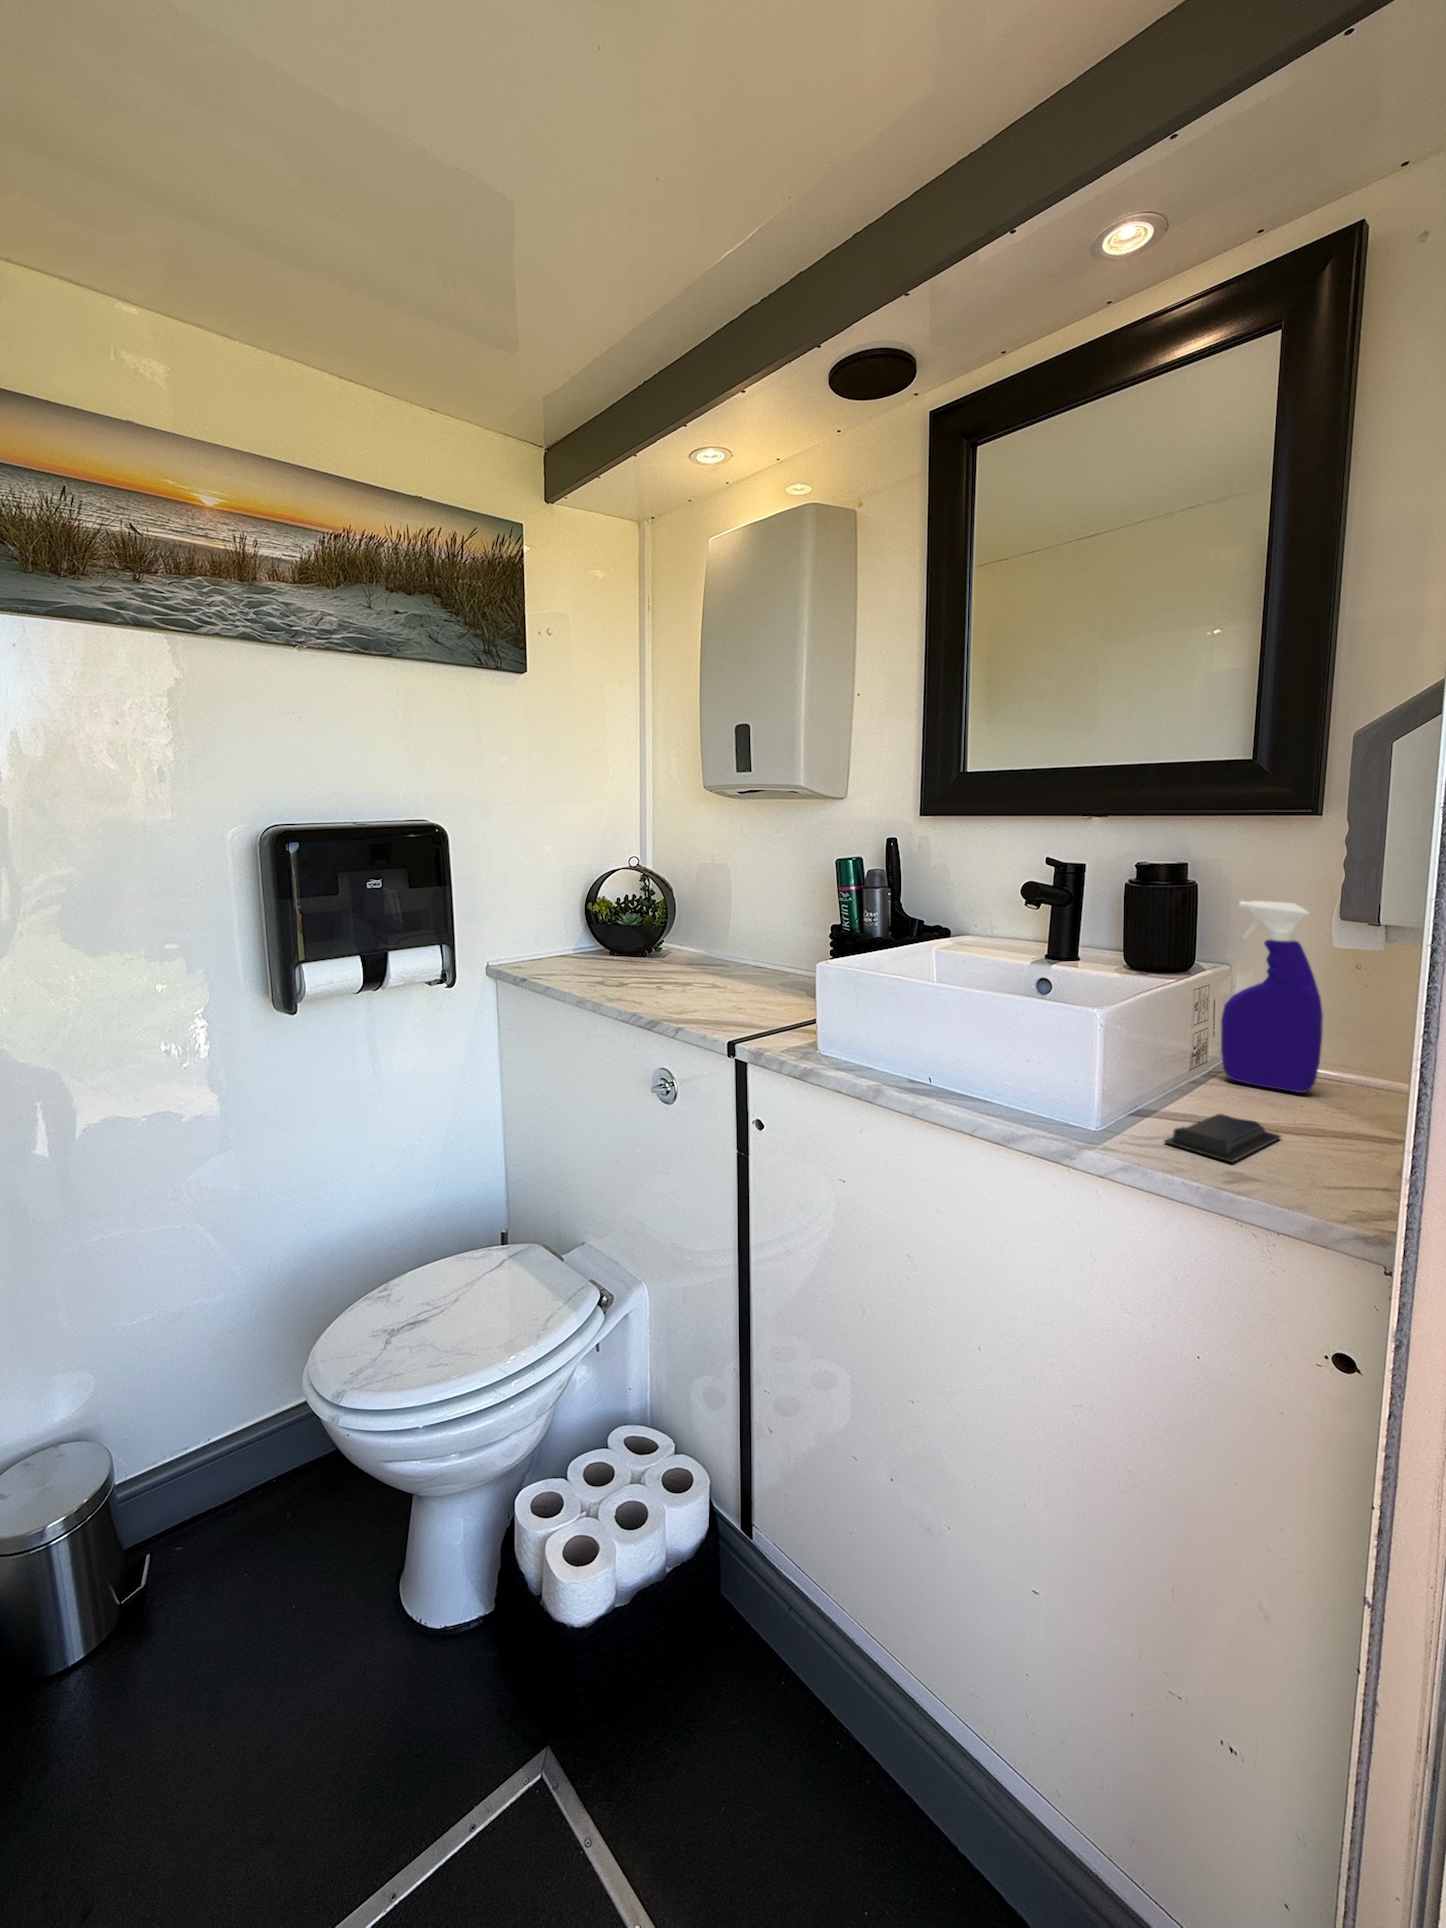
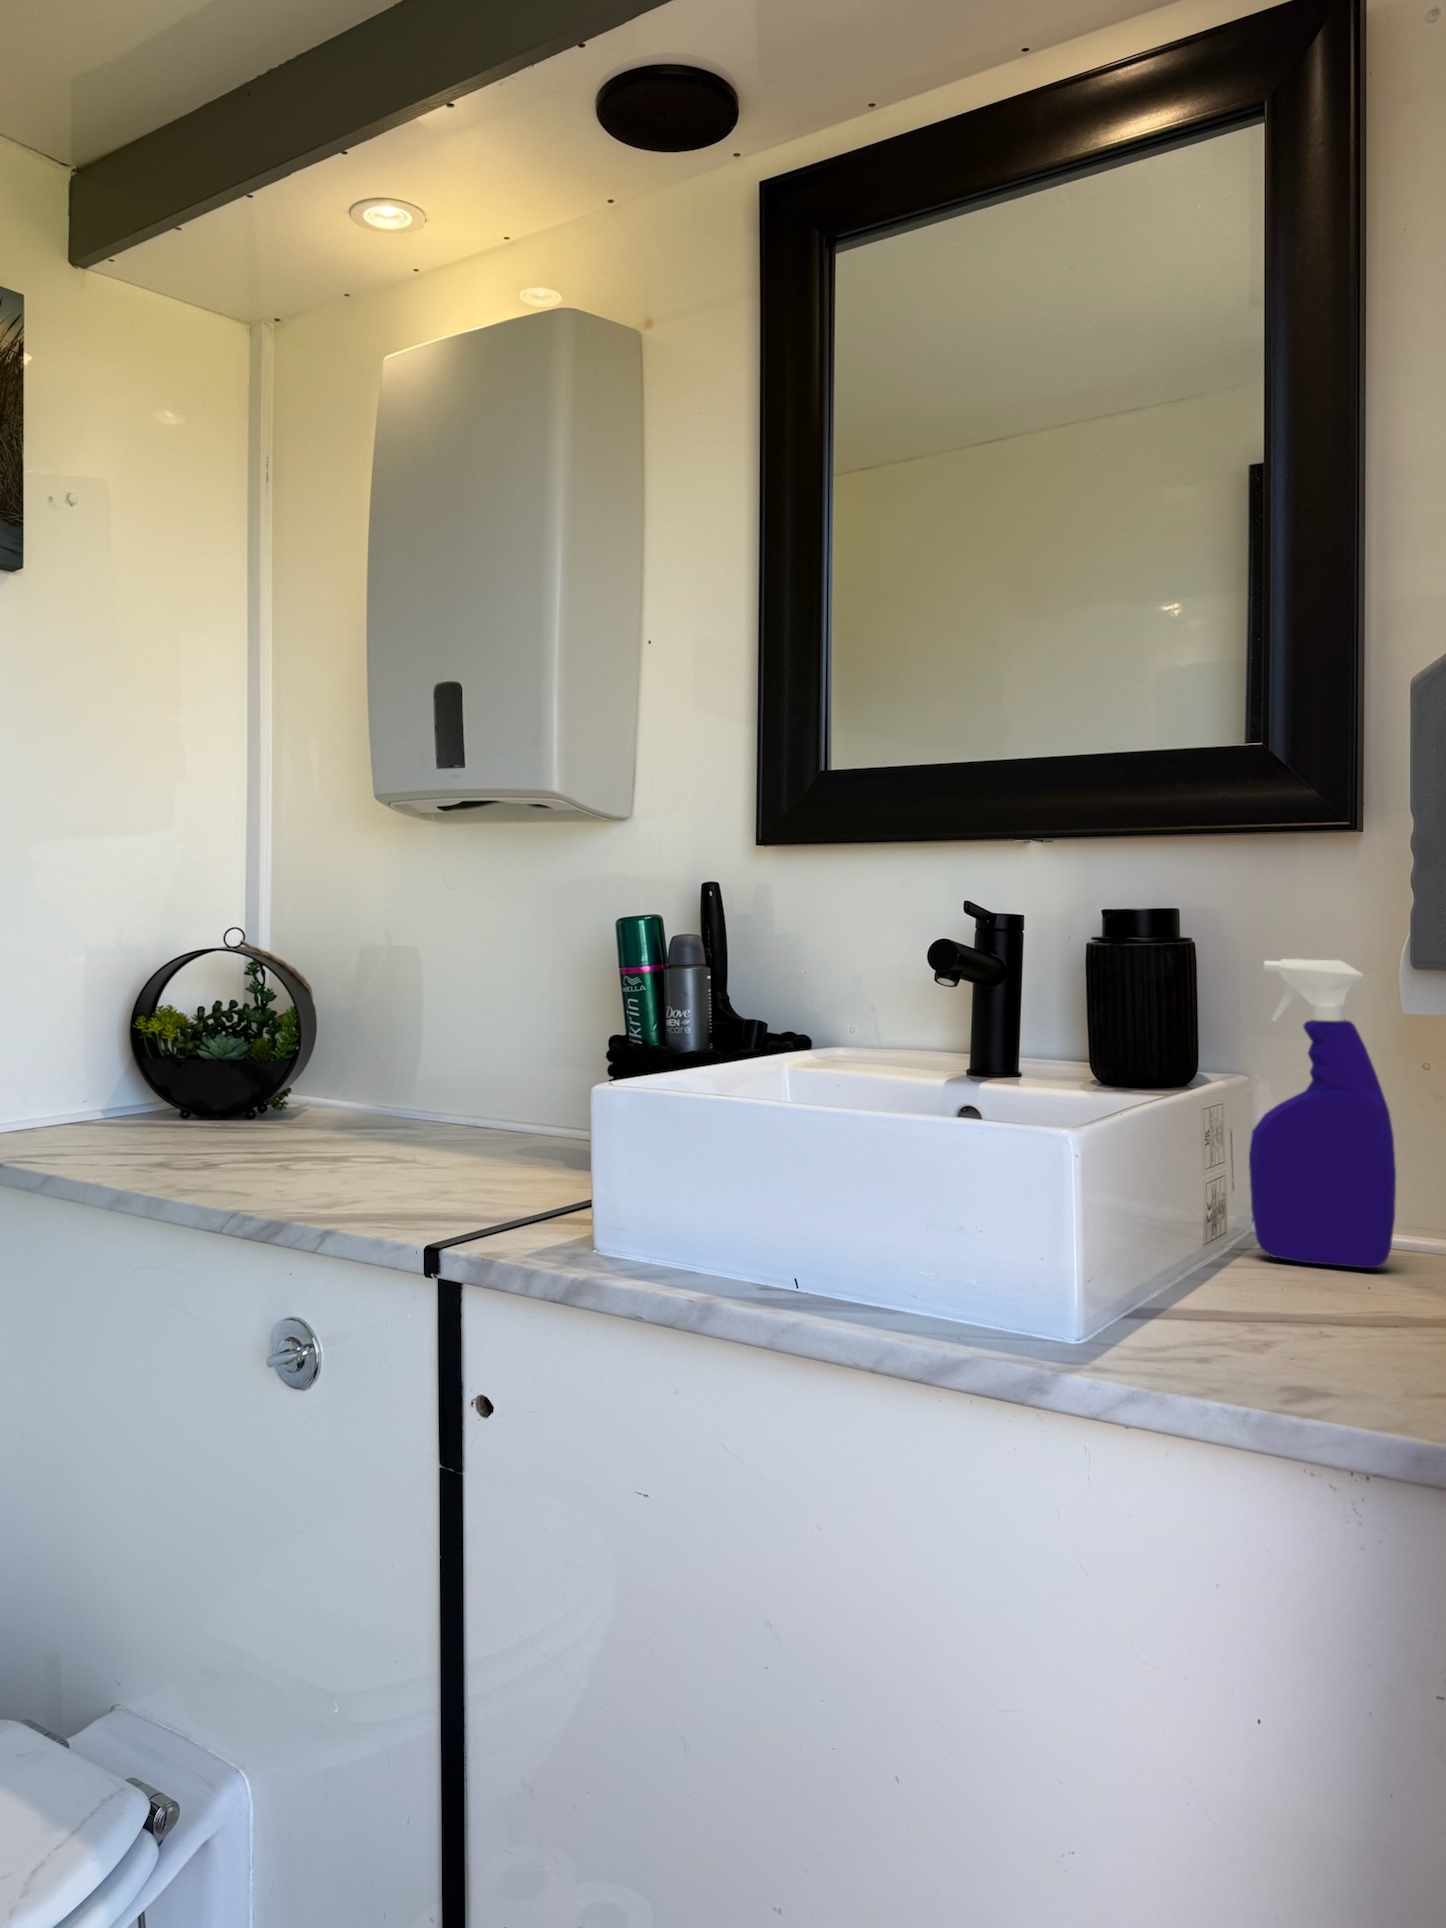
soap bar: present [1164,1114,1281,1162] -> none [1193,1301,1363,1374]

